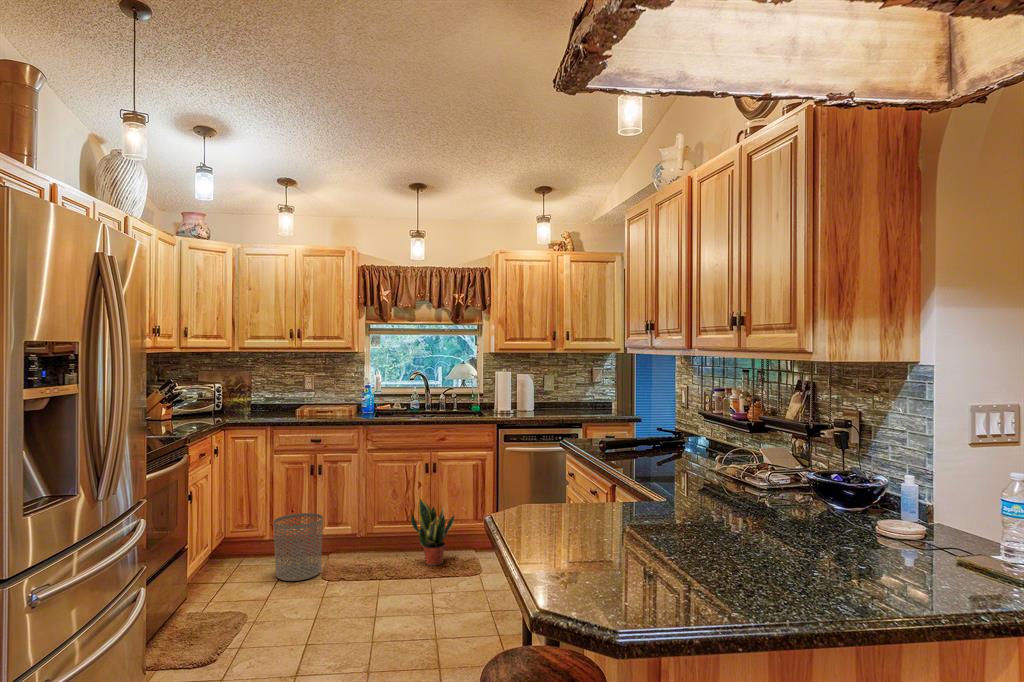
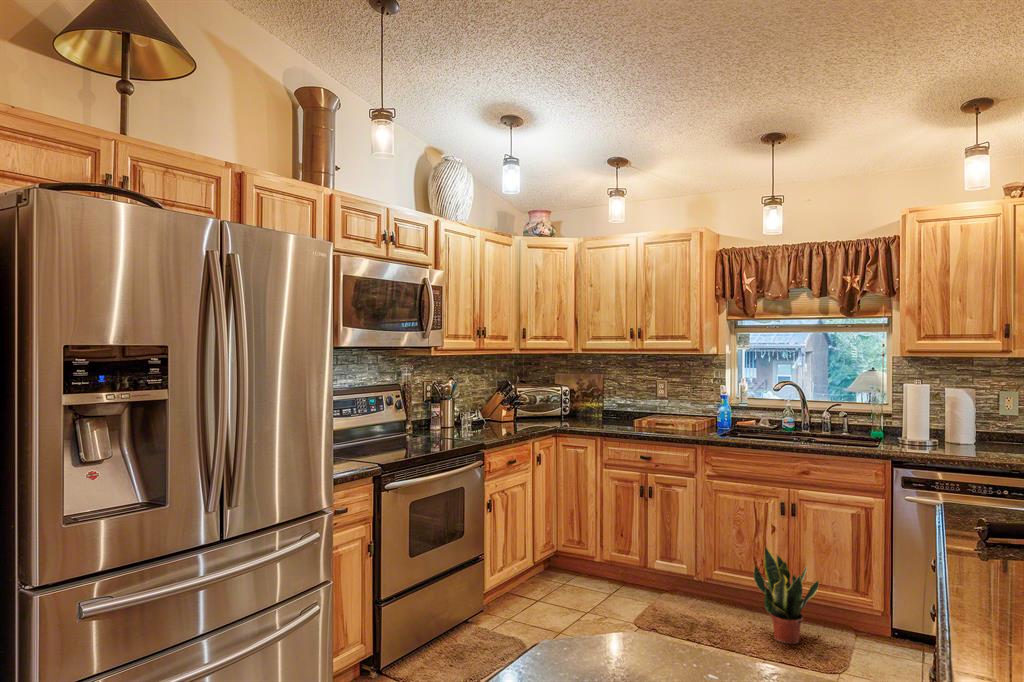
waste bin: present [274,513,323,581] -> none [590,538,645,617]

